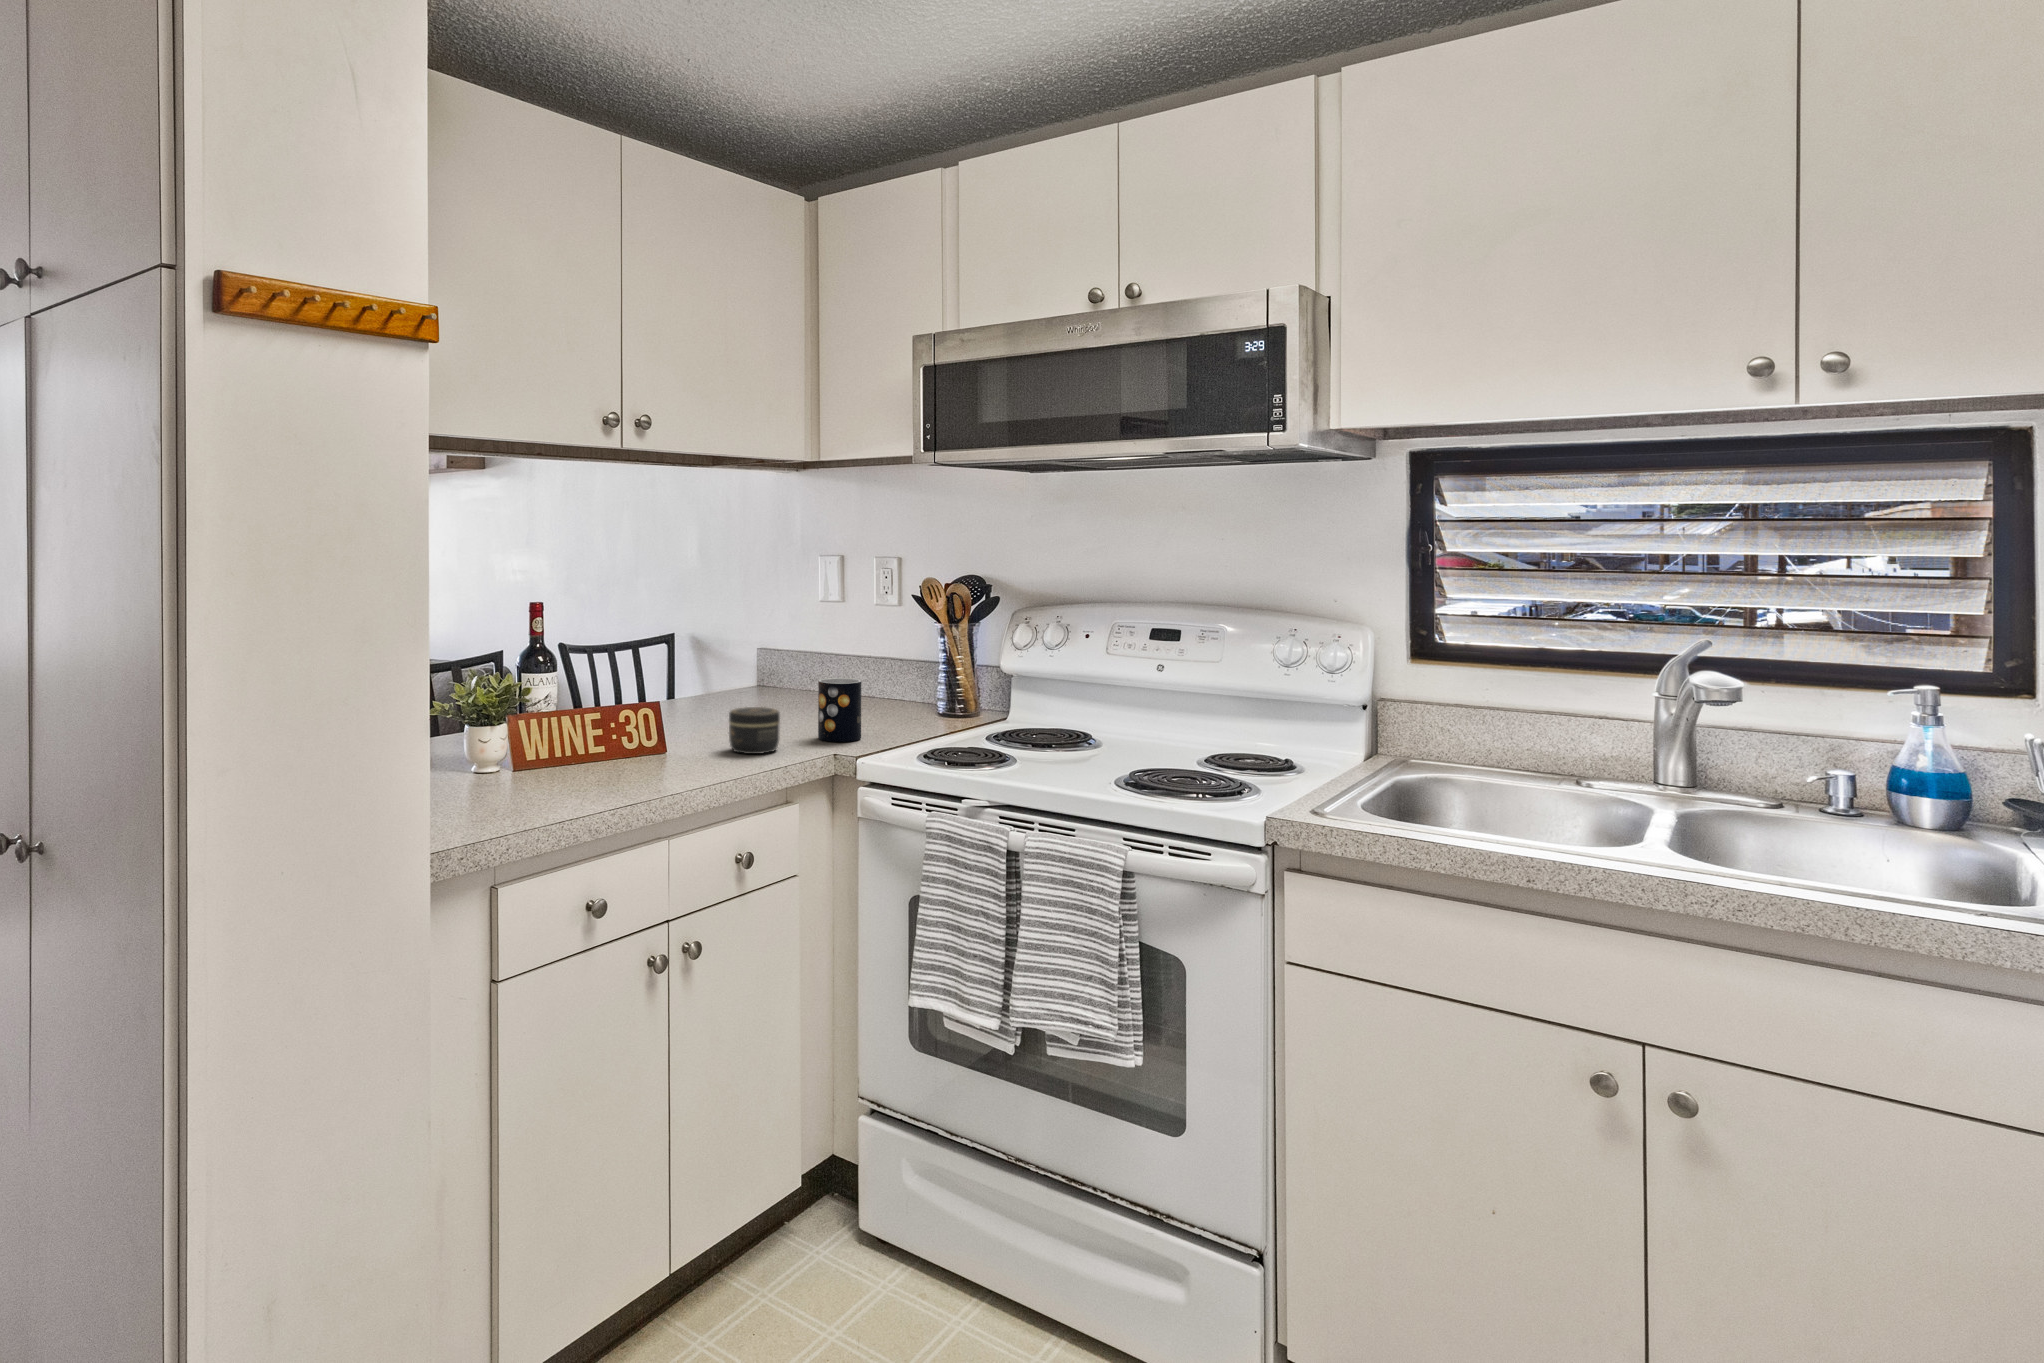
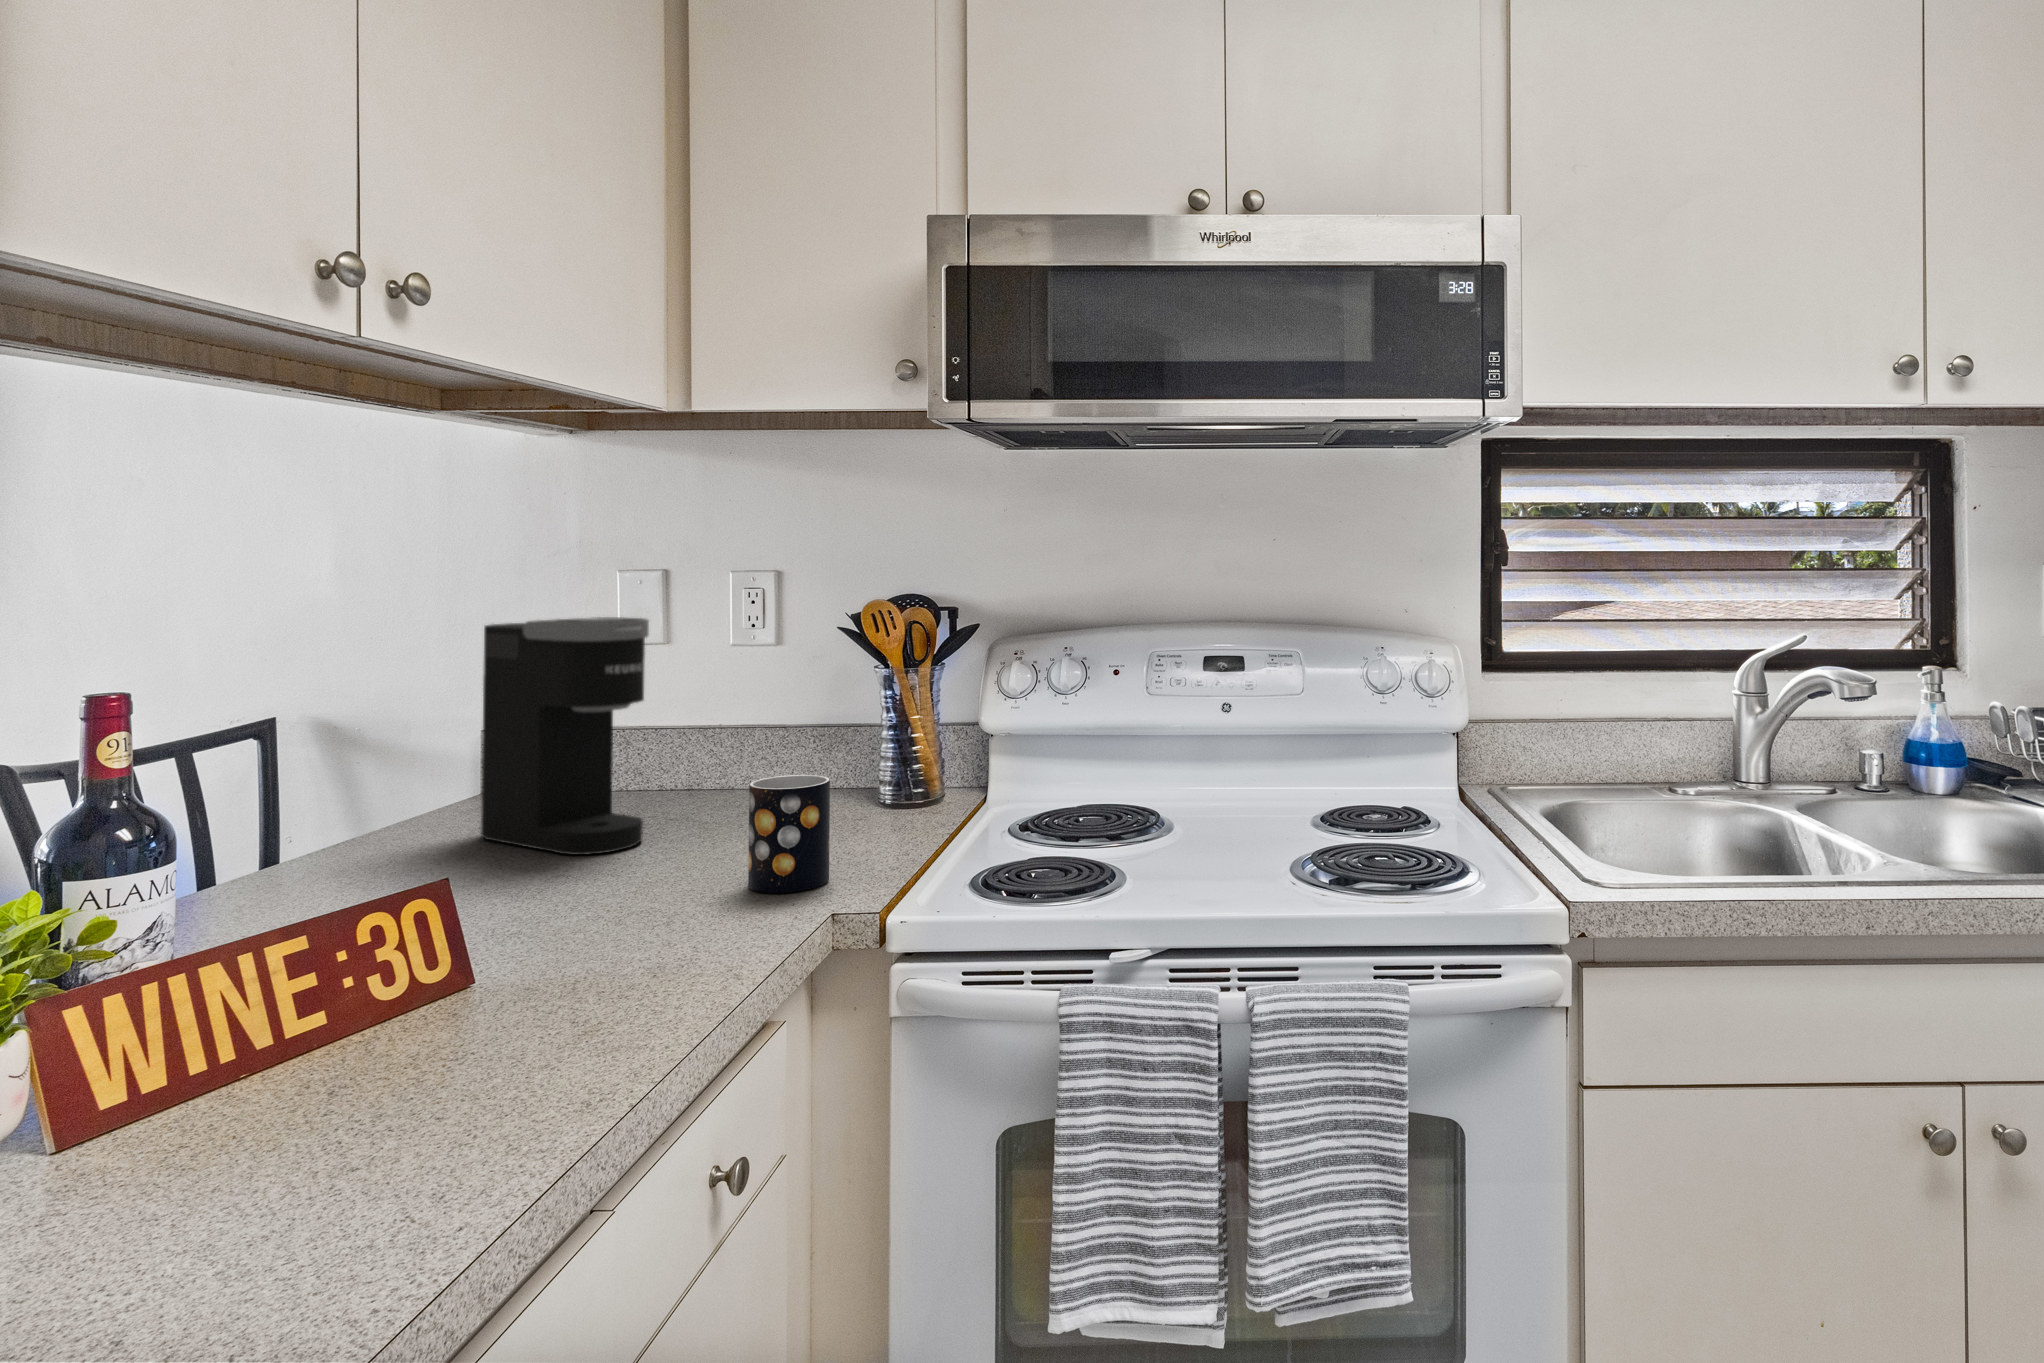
coffee maker: none [744,585,811,715] -> present [481,617,649,855]
jar: present [729,707,780,754] -> none [612,852,723,953]

